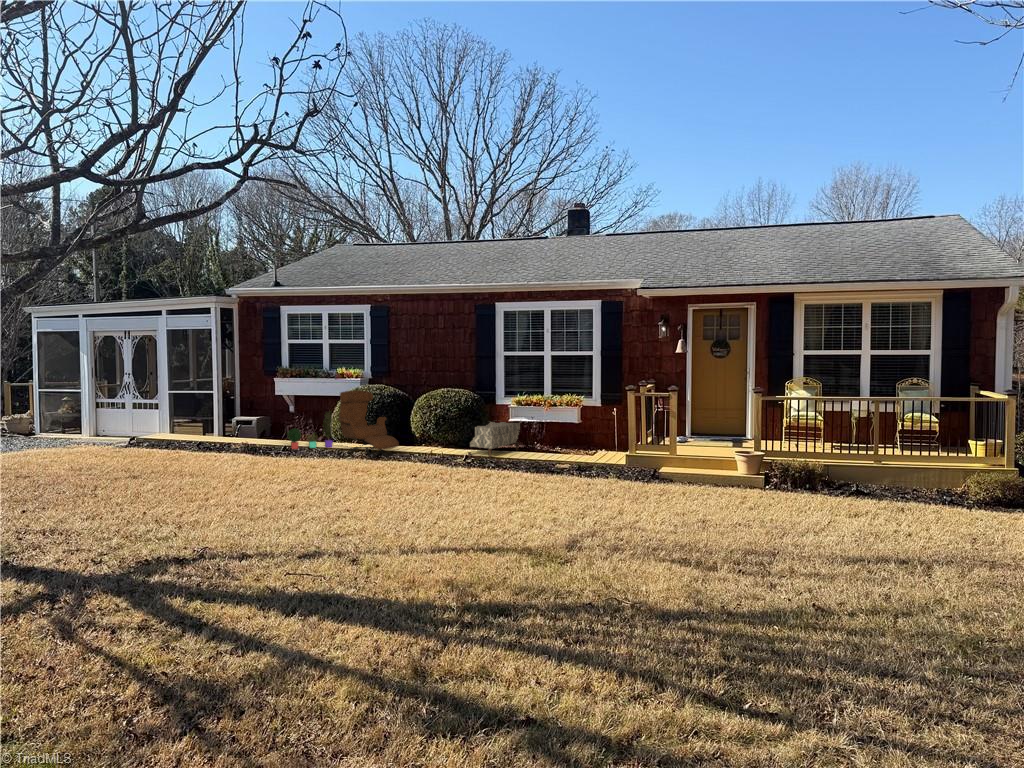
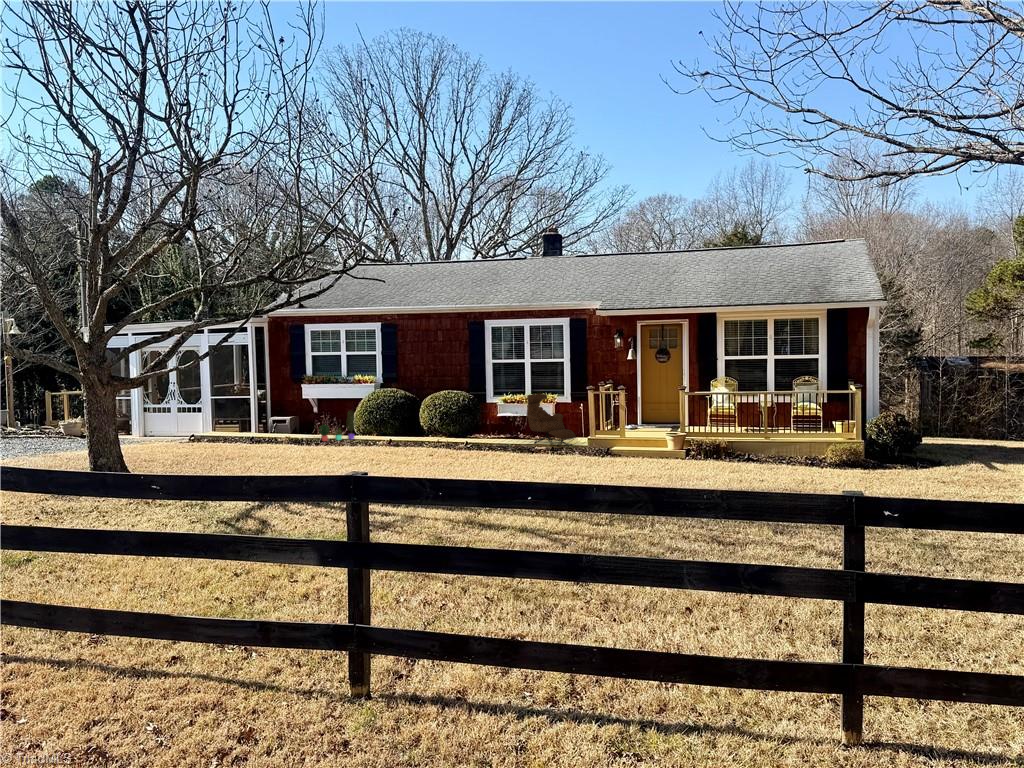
lounge chair: present [338,390,399,457] -> present [526,393,576,446]
bench: present [468,421,520,458] -> none [464,415,507,445]

